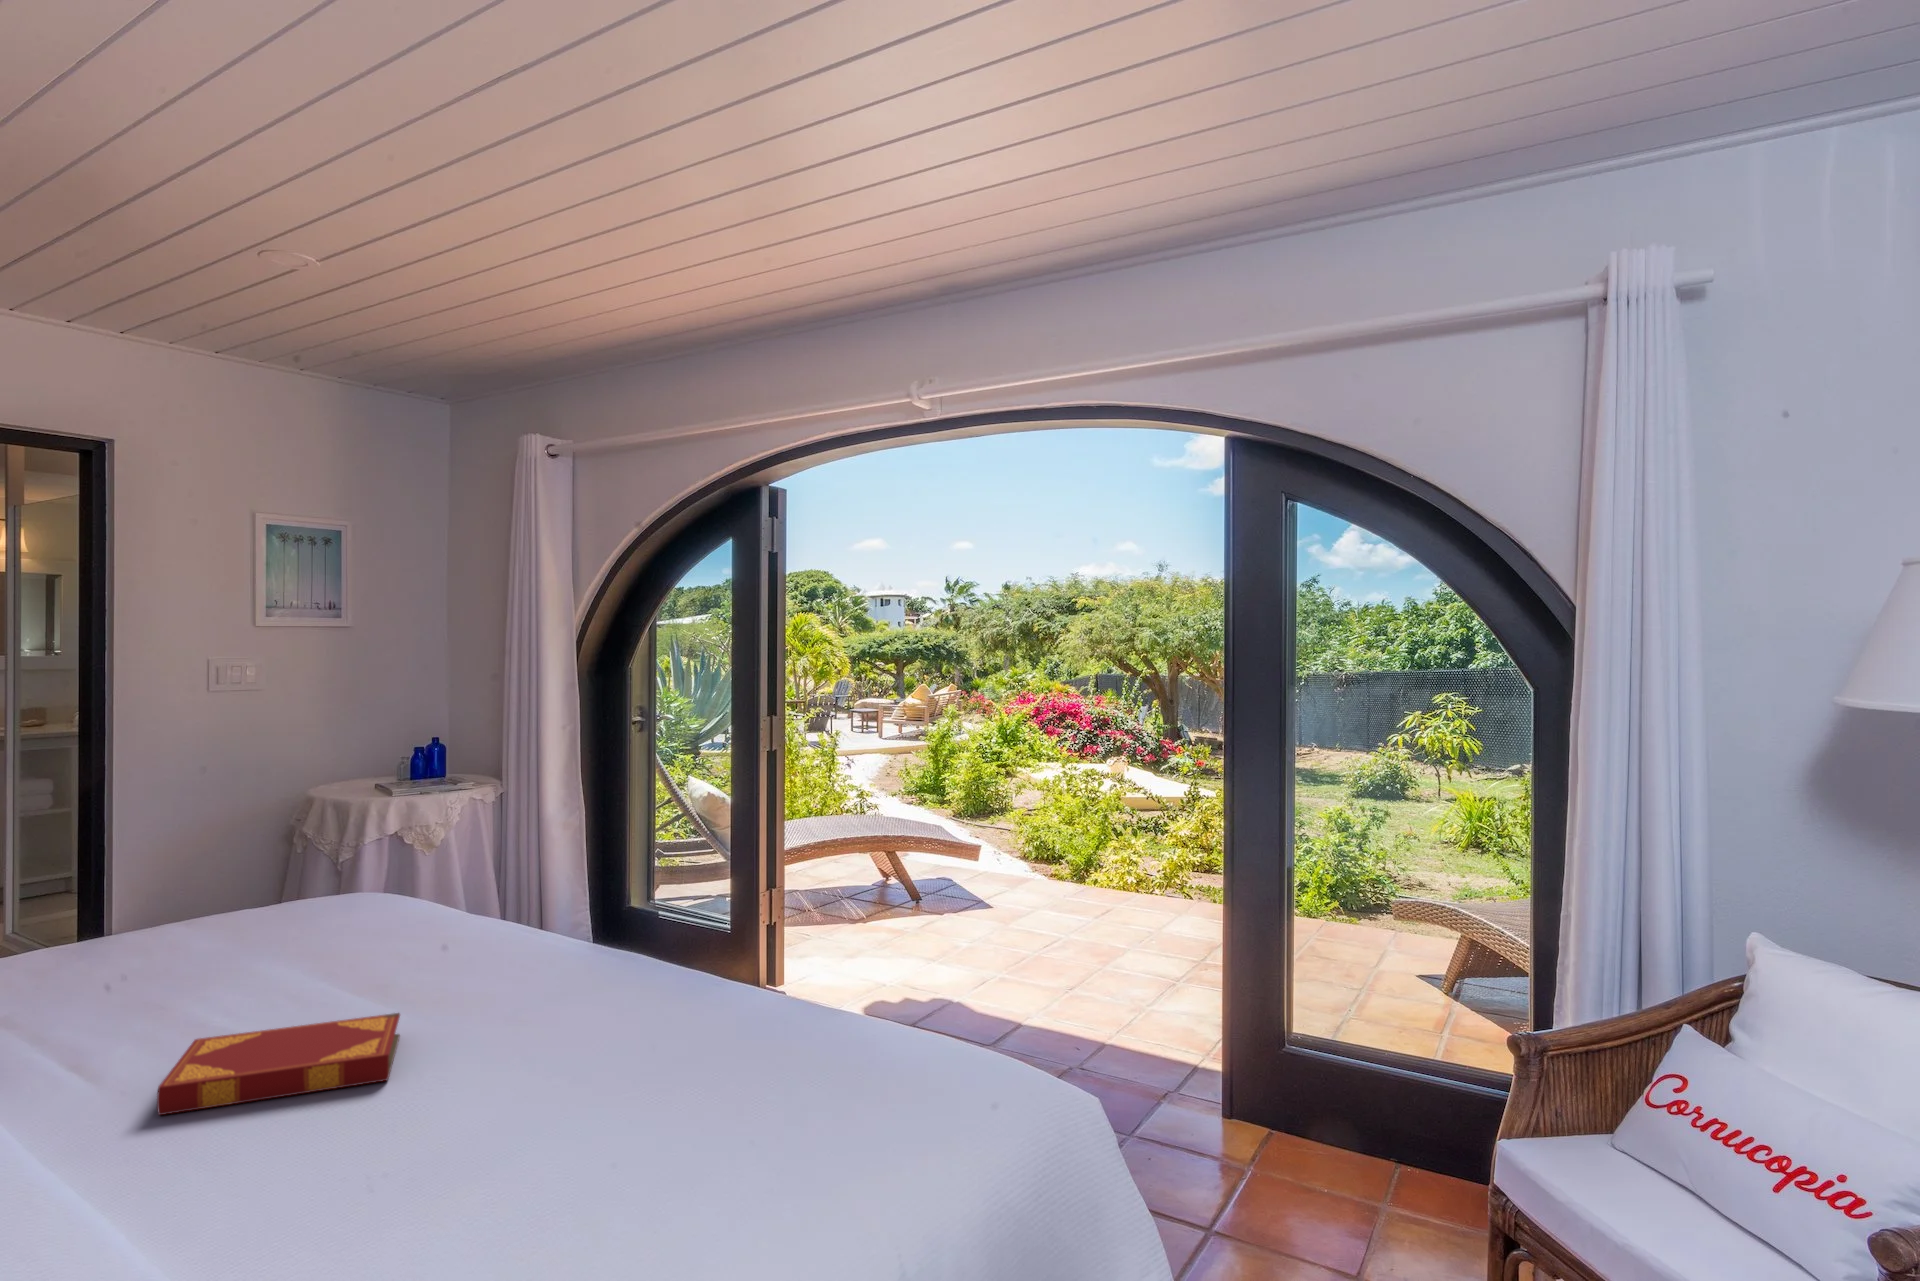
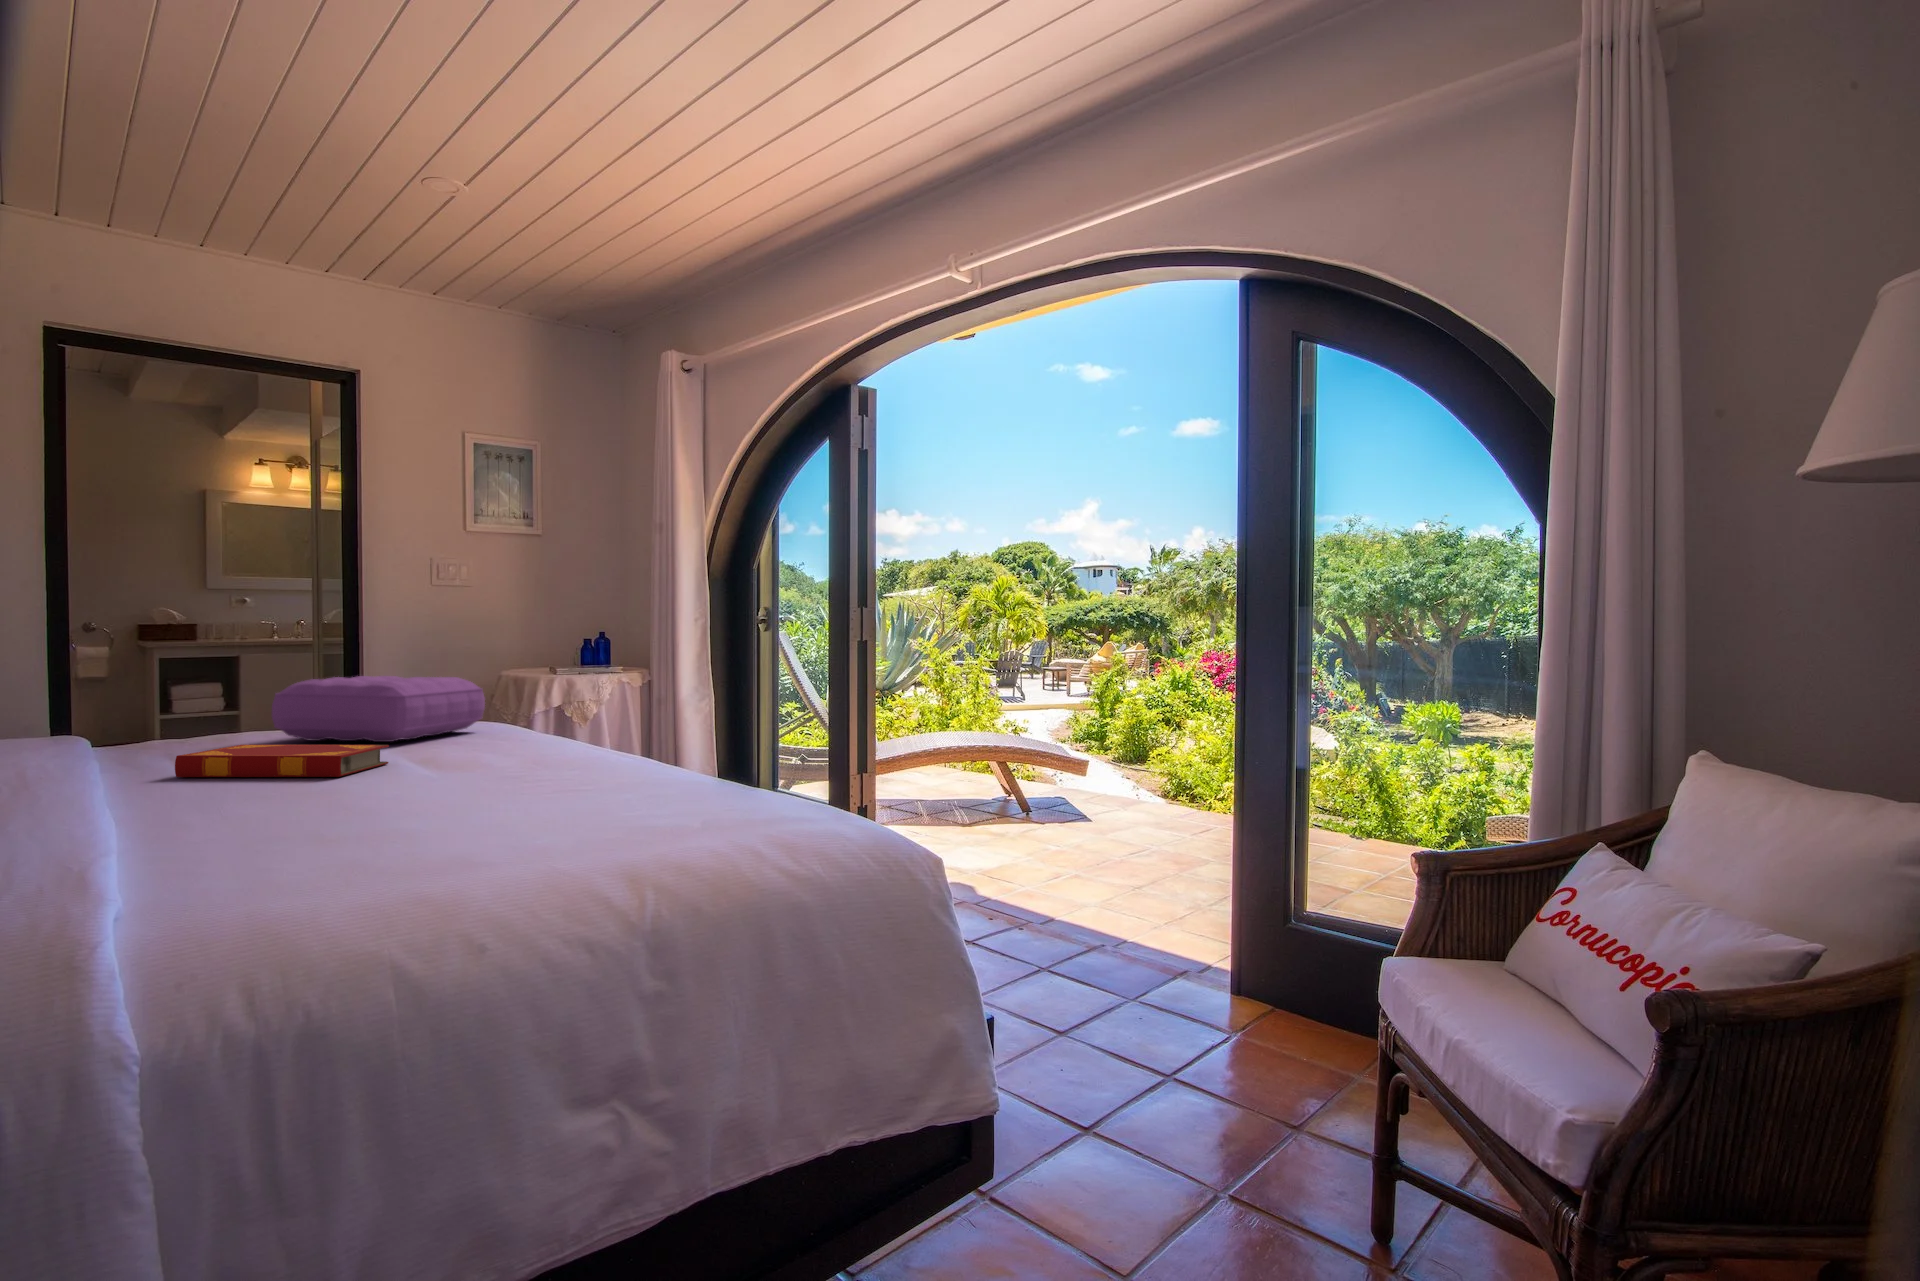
pillow: none [156,871,401,989] -> present [272,676,485,742]

